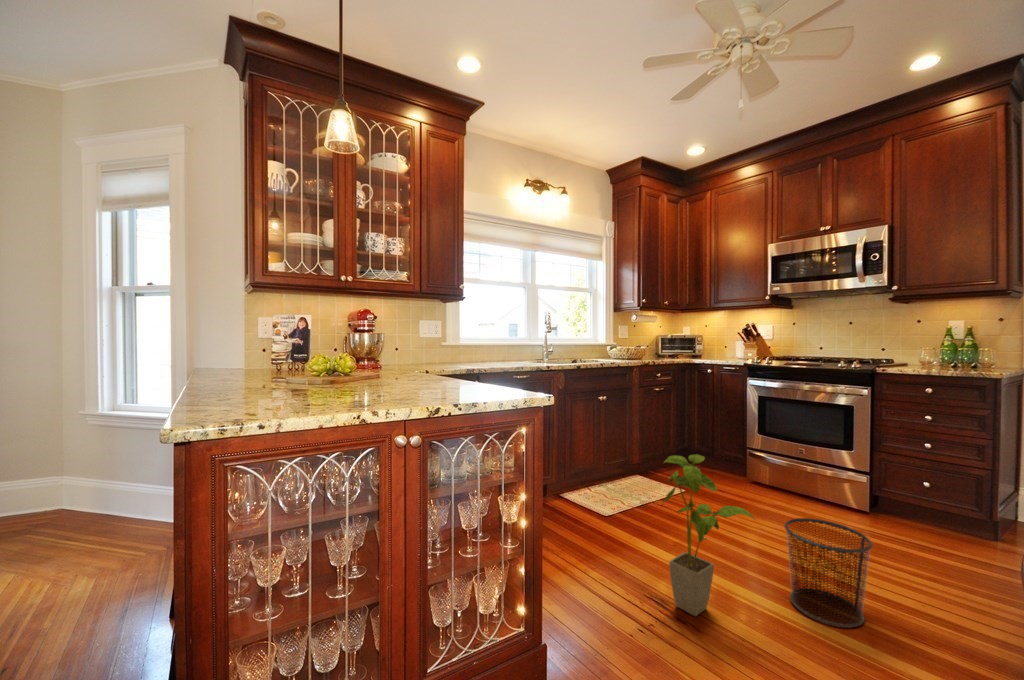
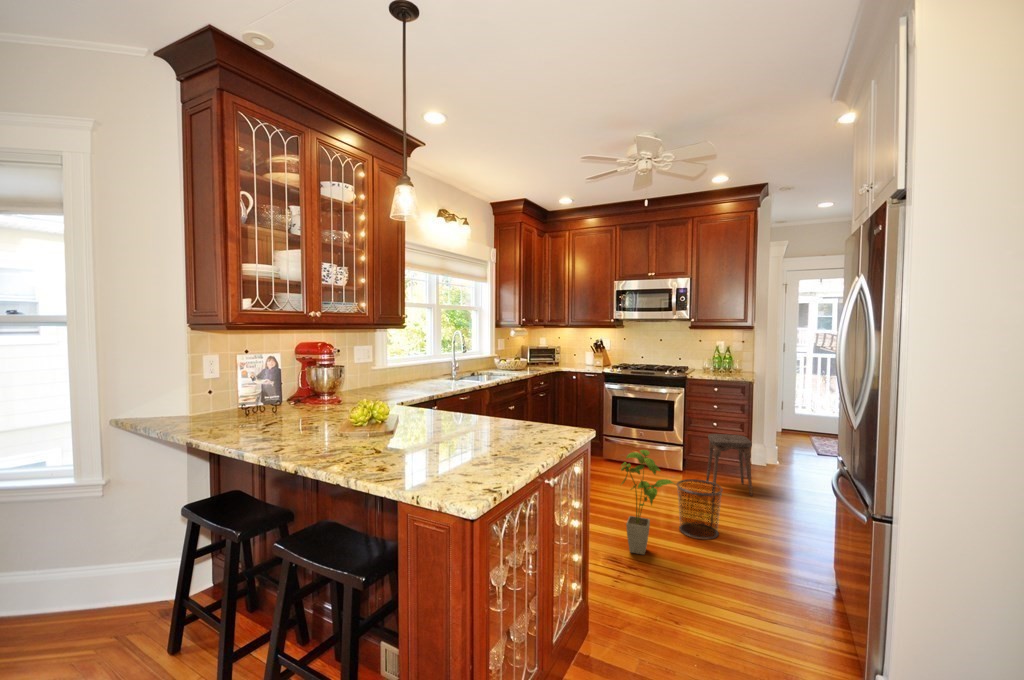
stool: none [902,460,992,577] -> present [706,434,753,496]

